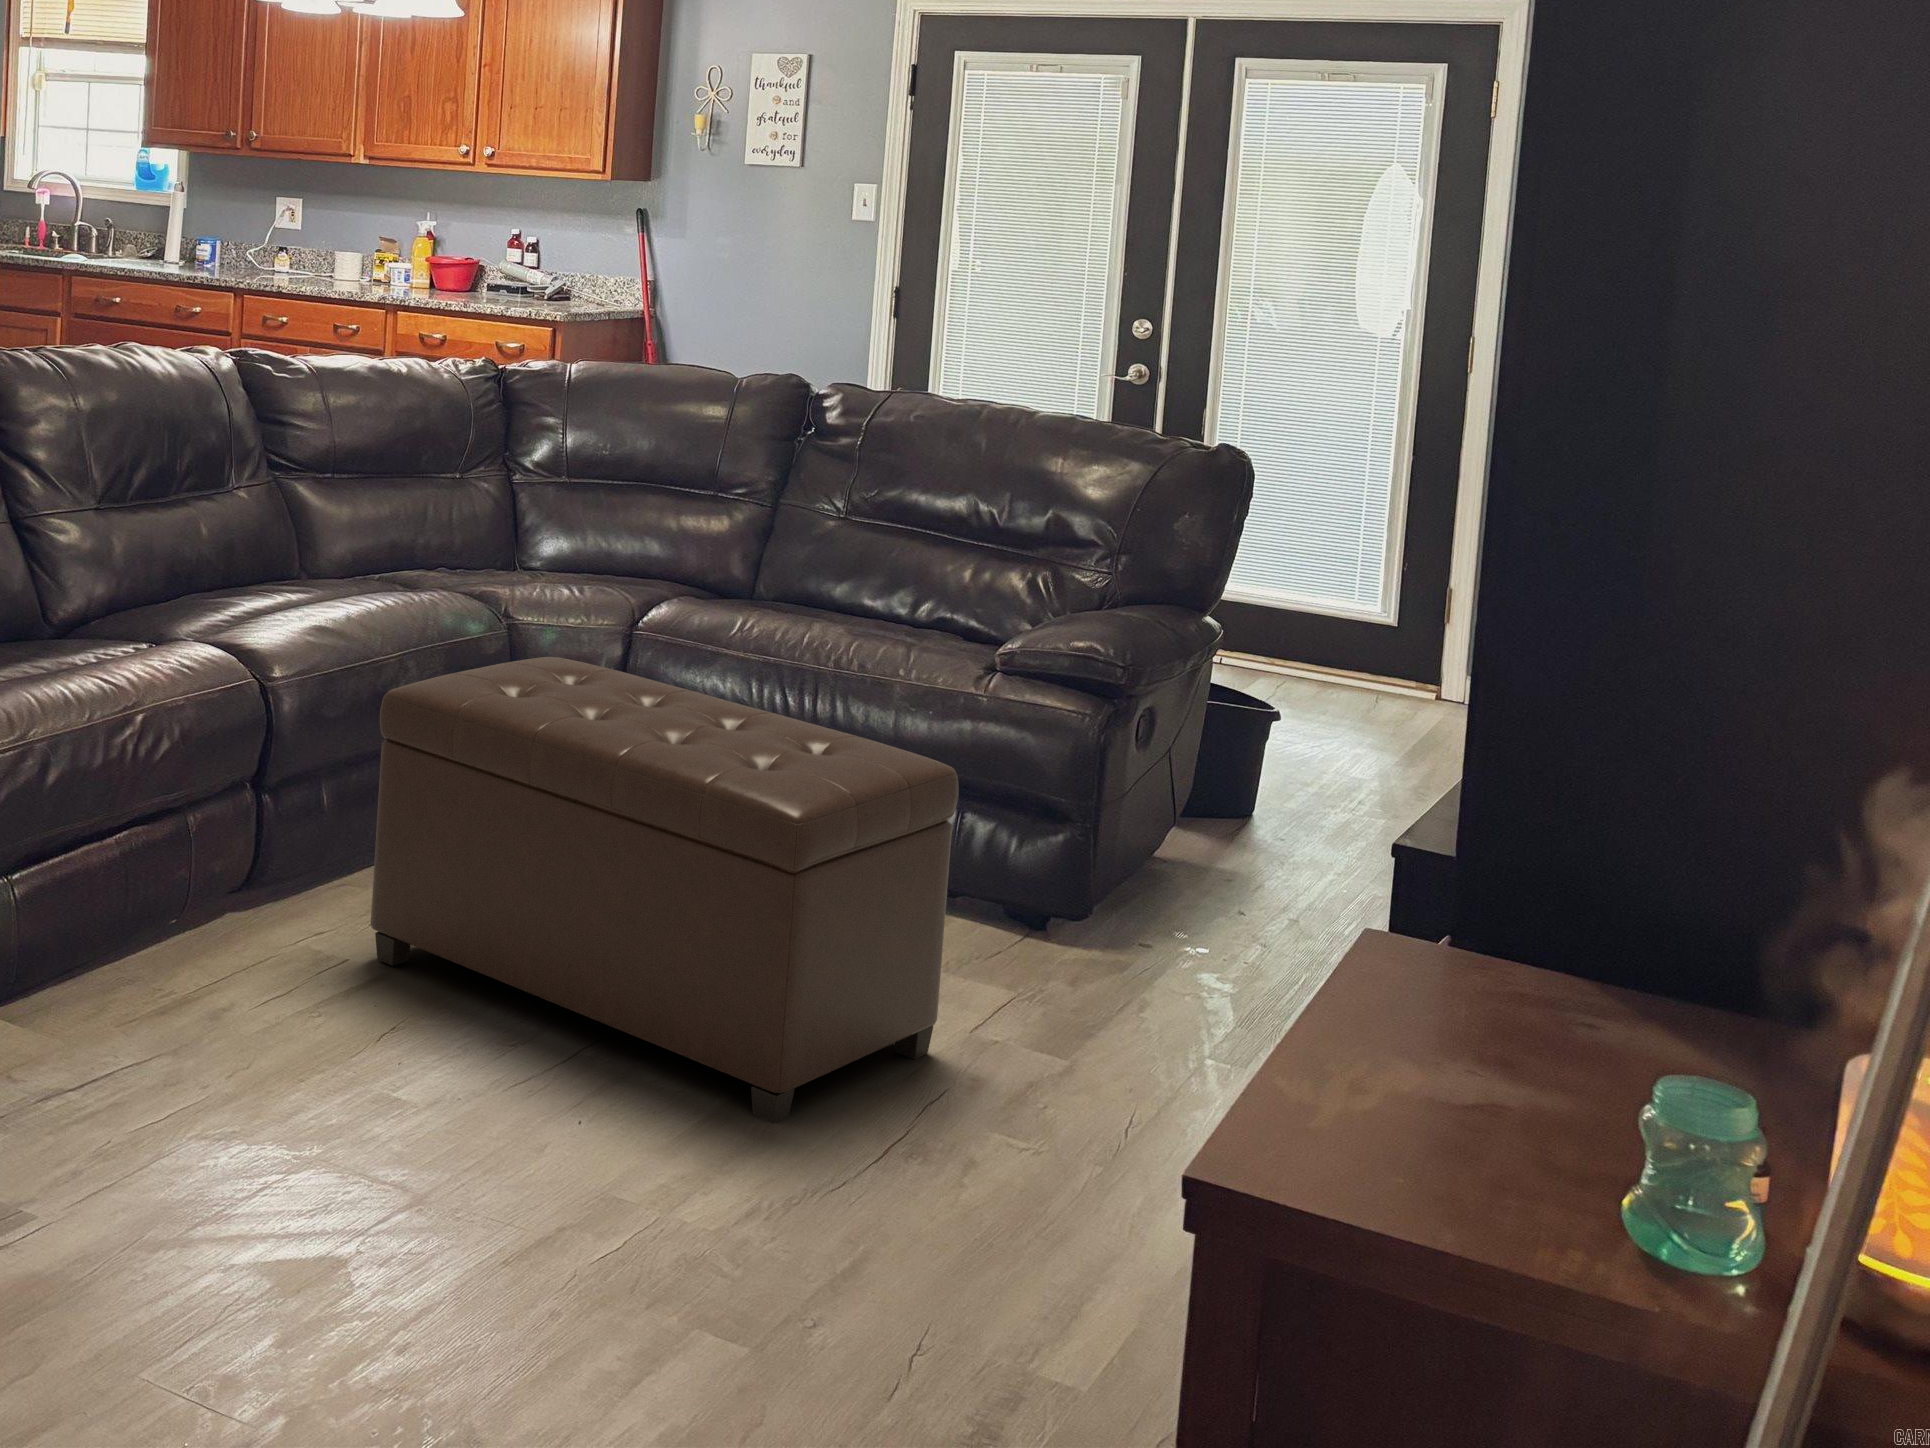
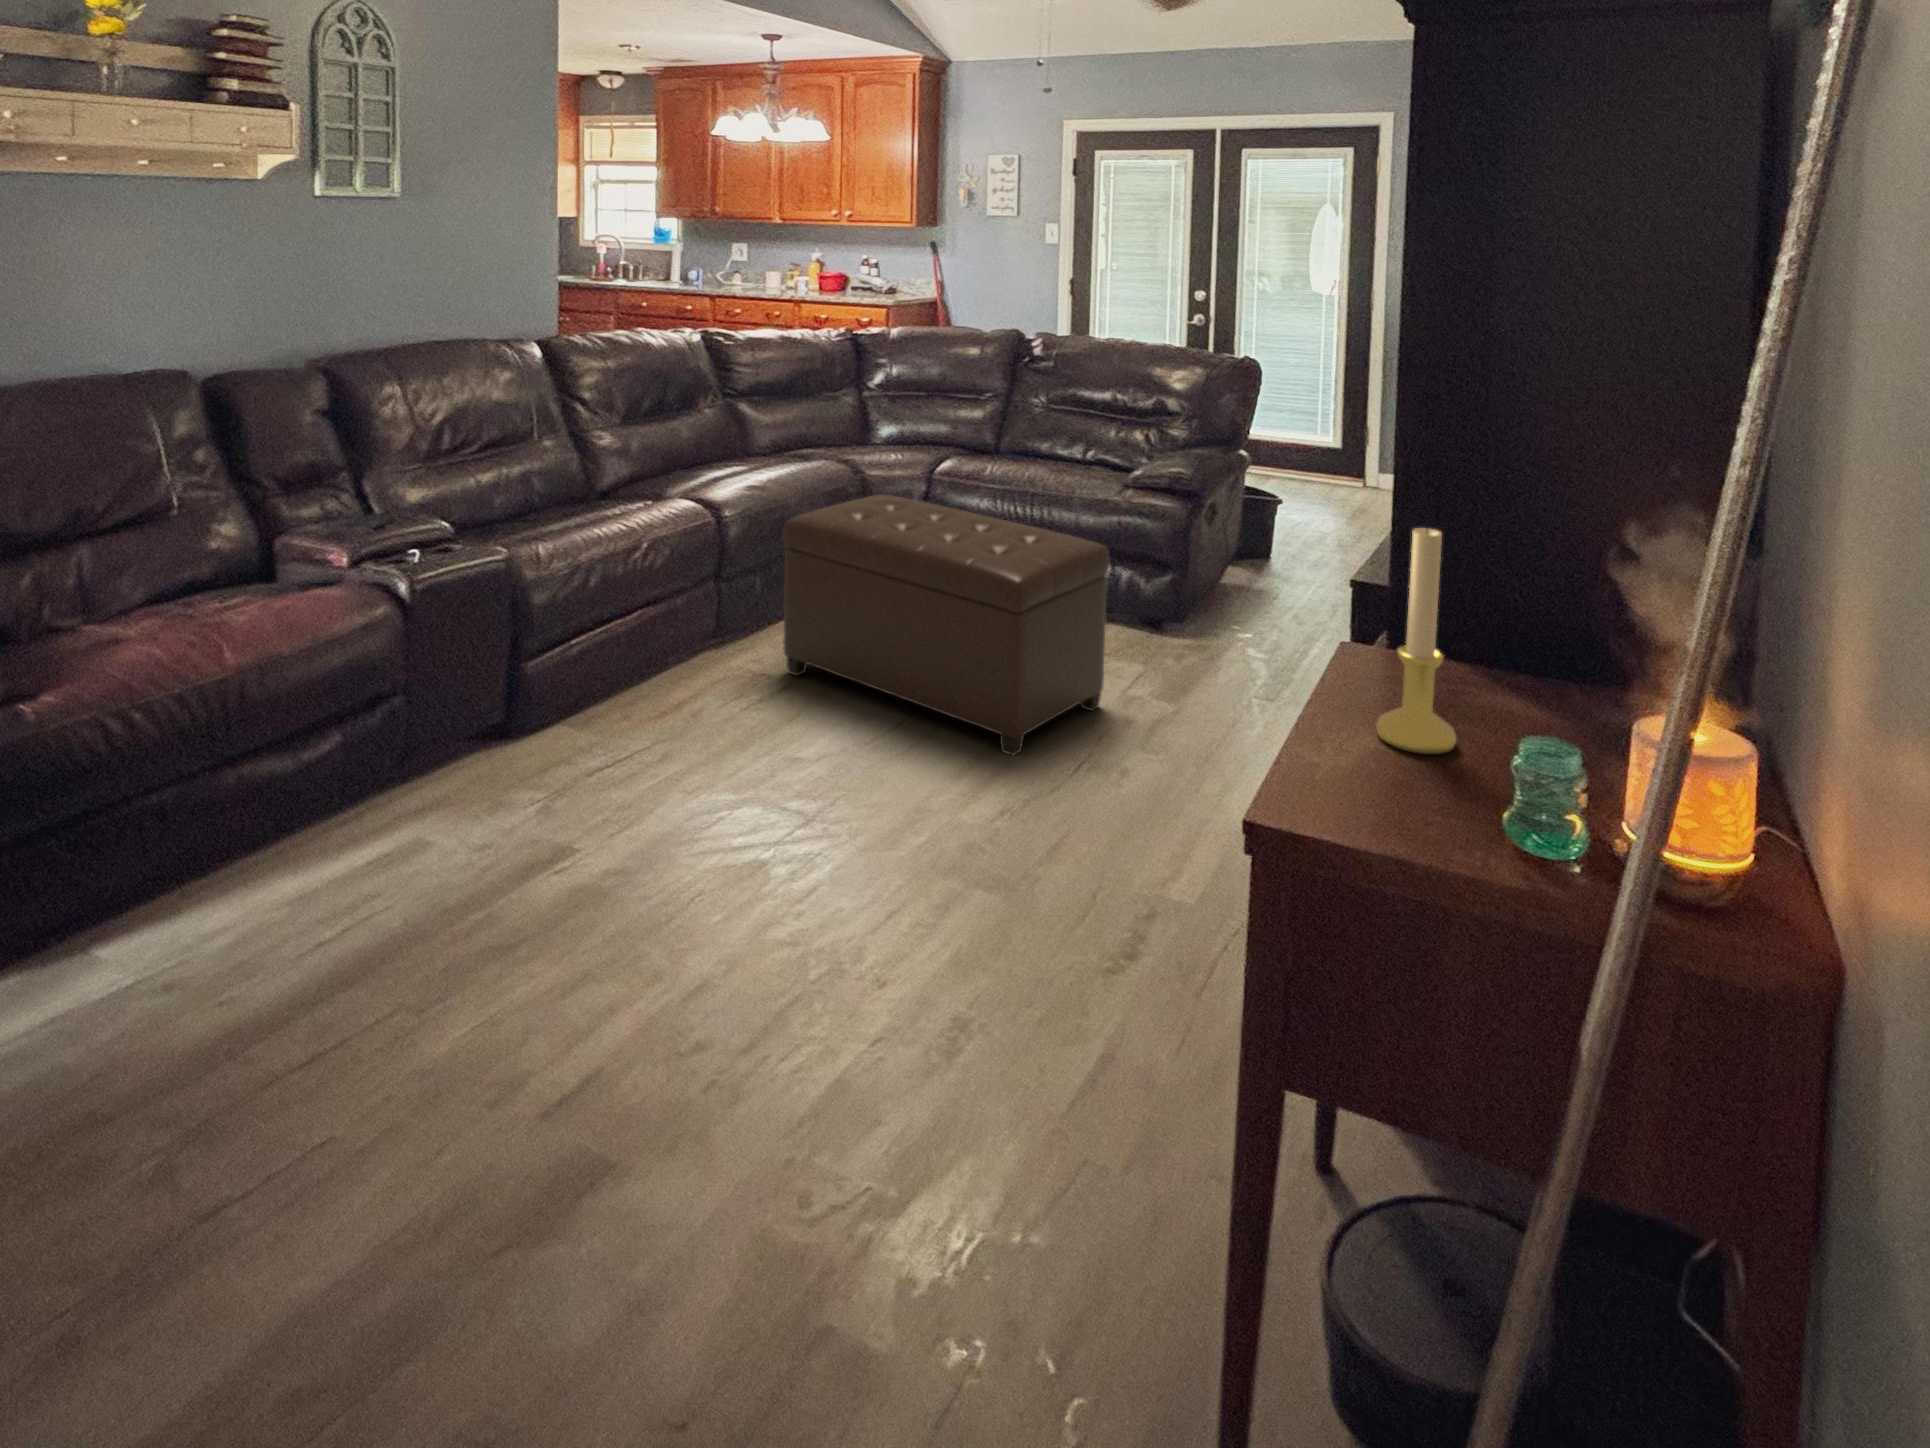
candle holder: none [1410,718,1544,1093] -> present [1376,528,1456,754]

